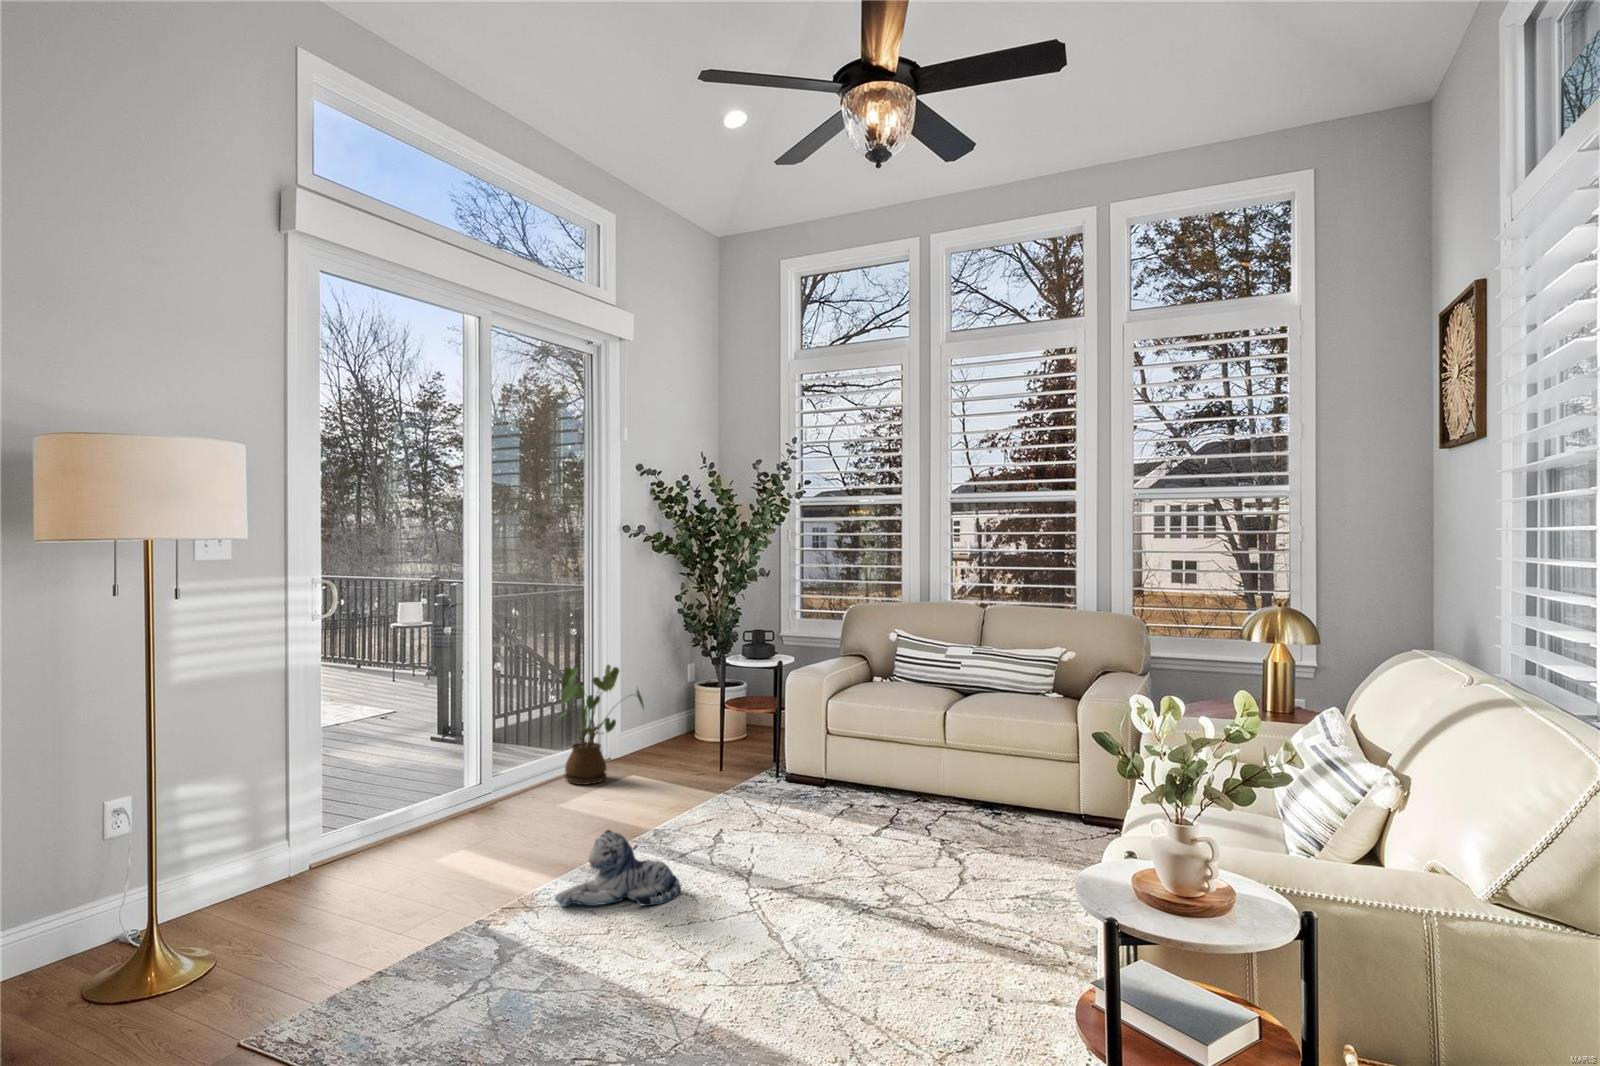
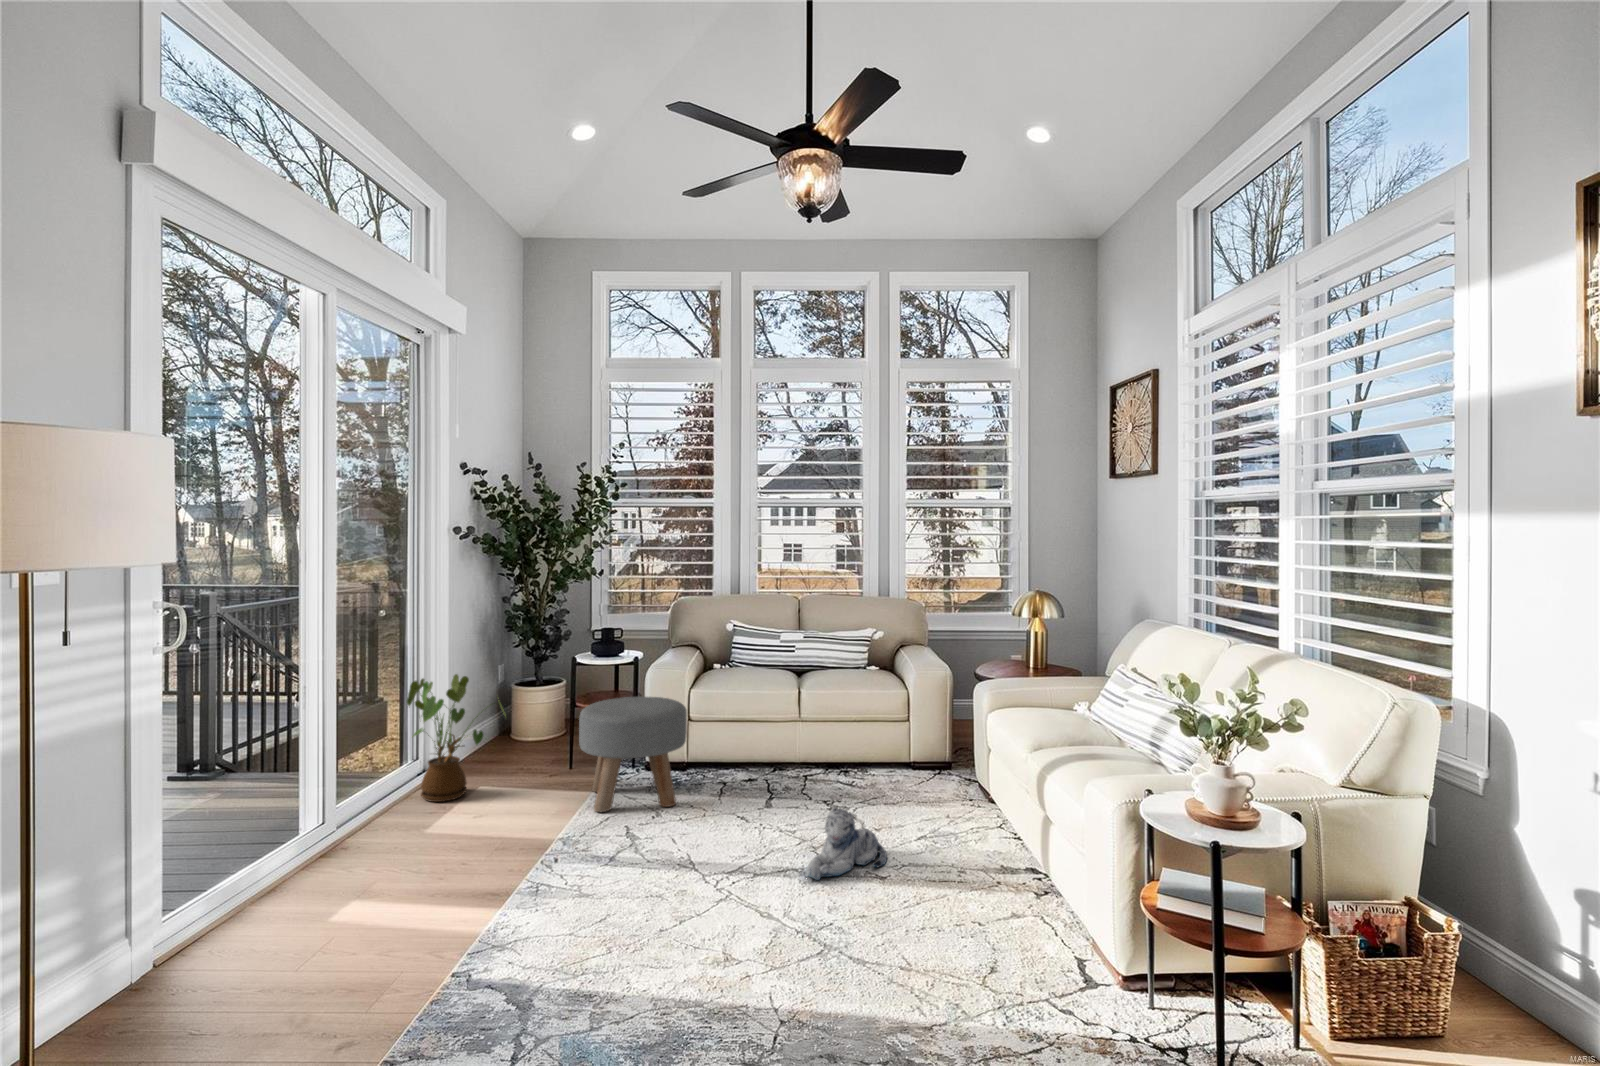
ottoman: none [695,701,805,818] -> present [579,697,687,812]
plush toy: present [555,829,681,907] -> present [805,807,887,880]

